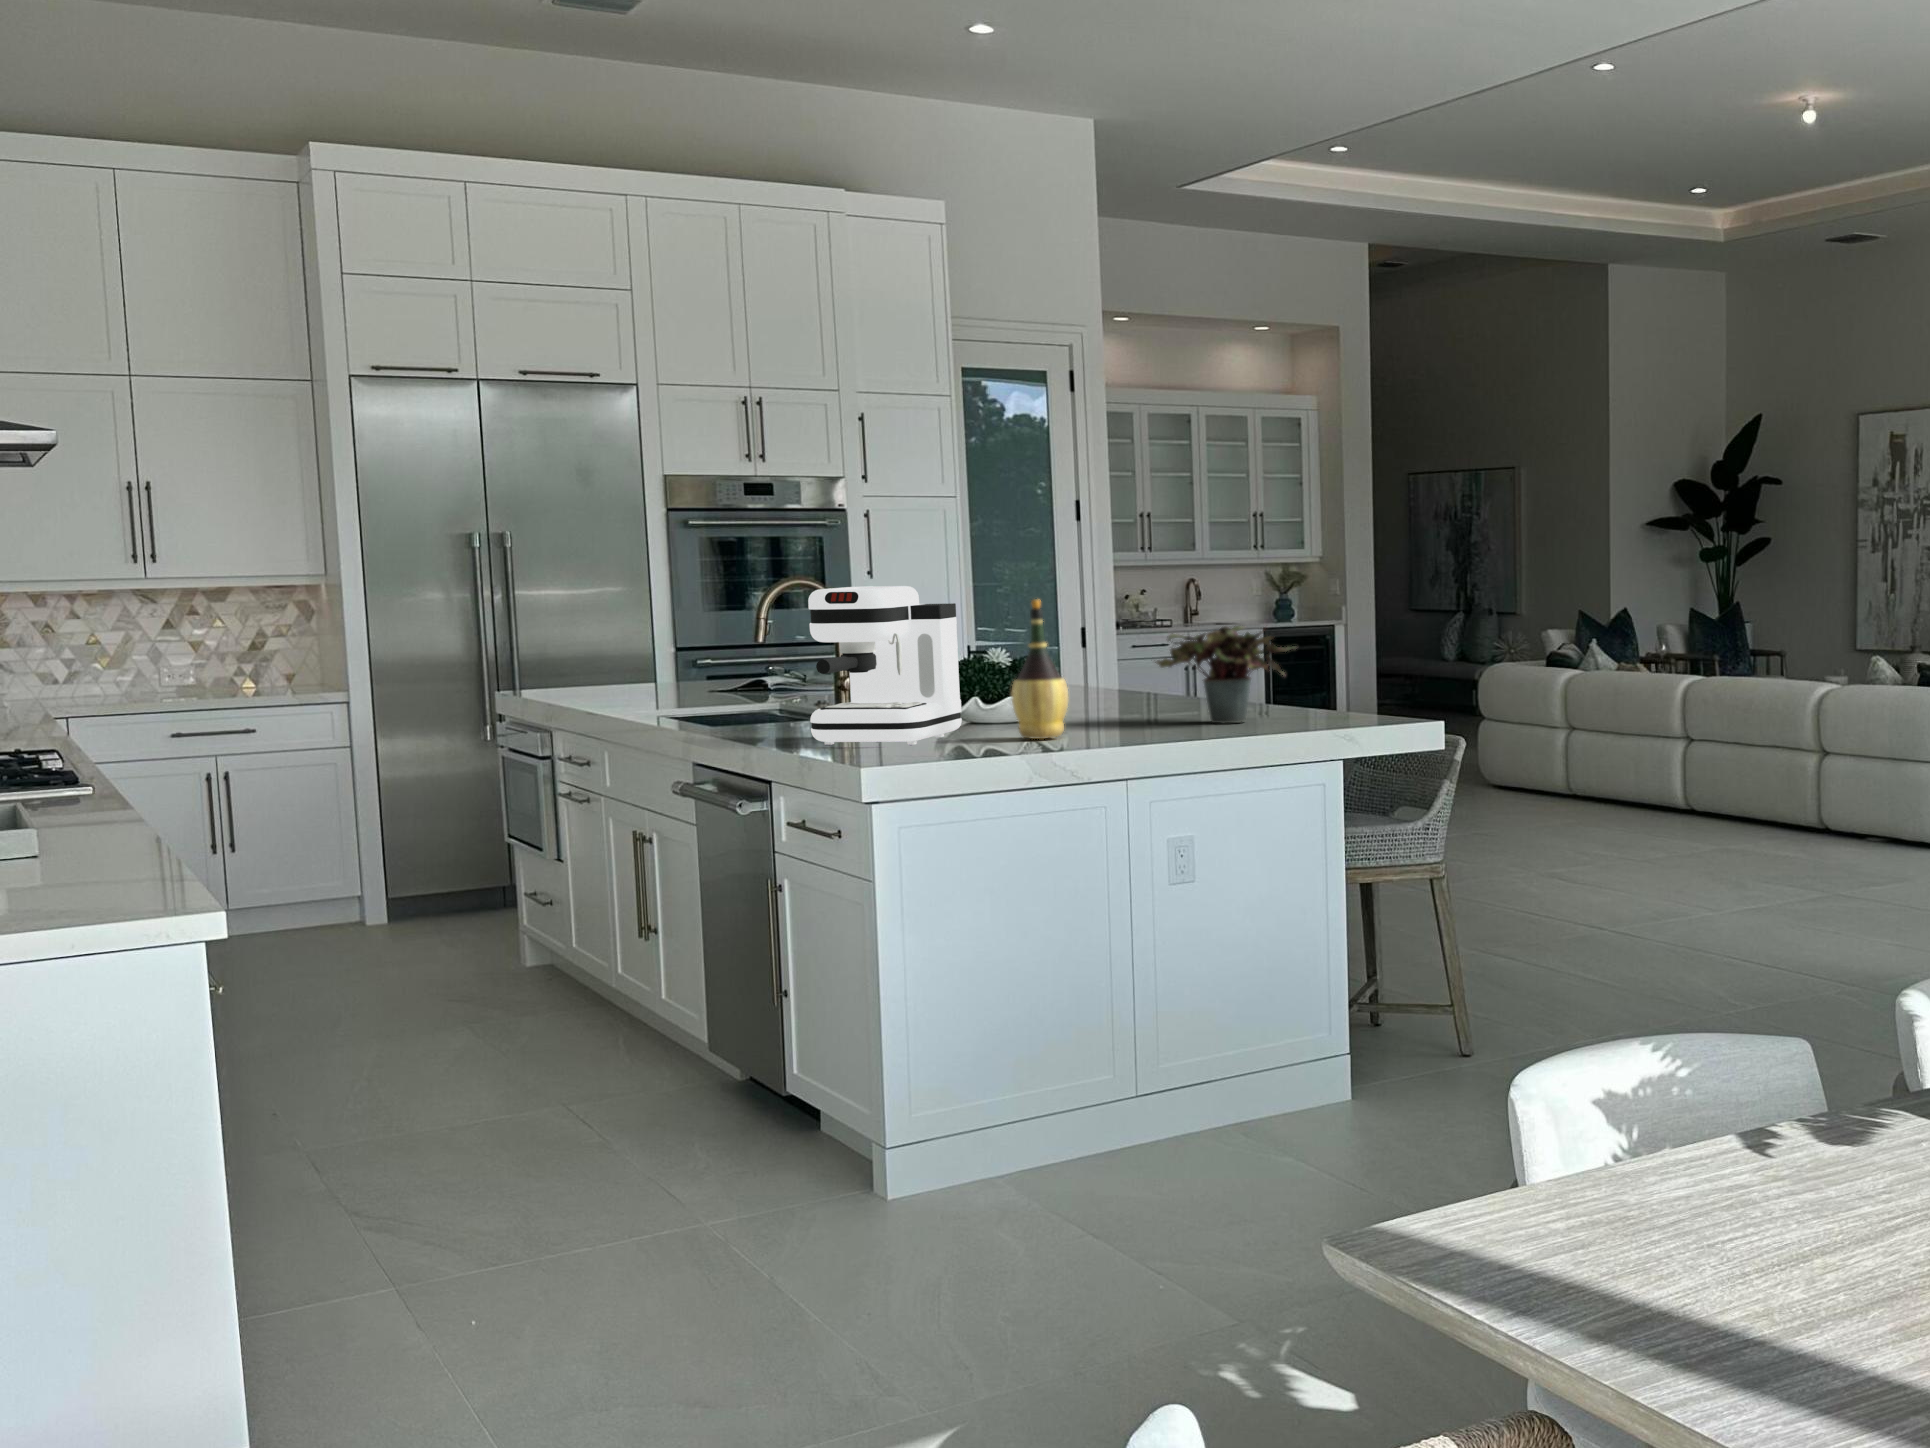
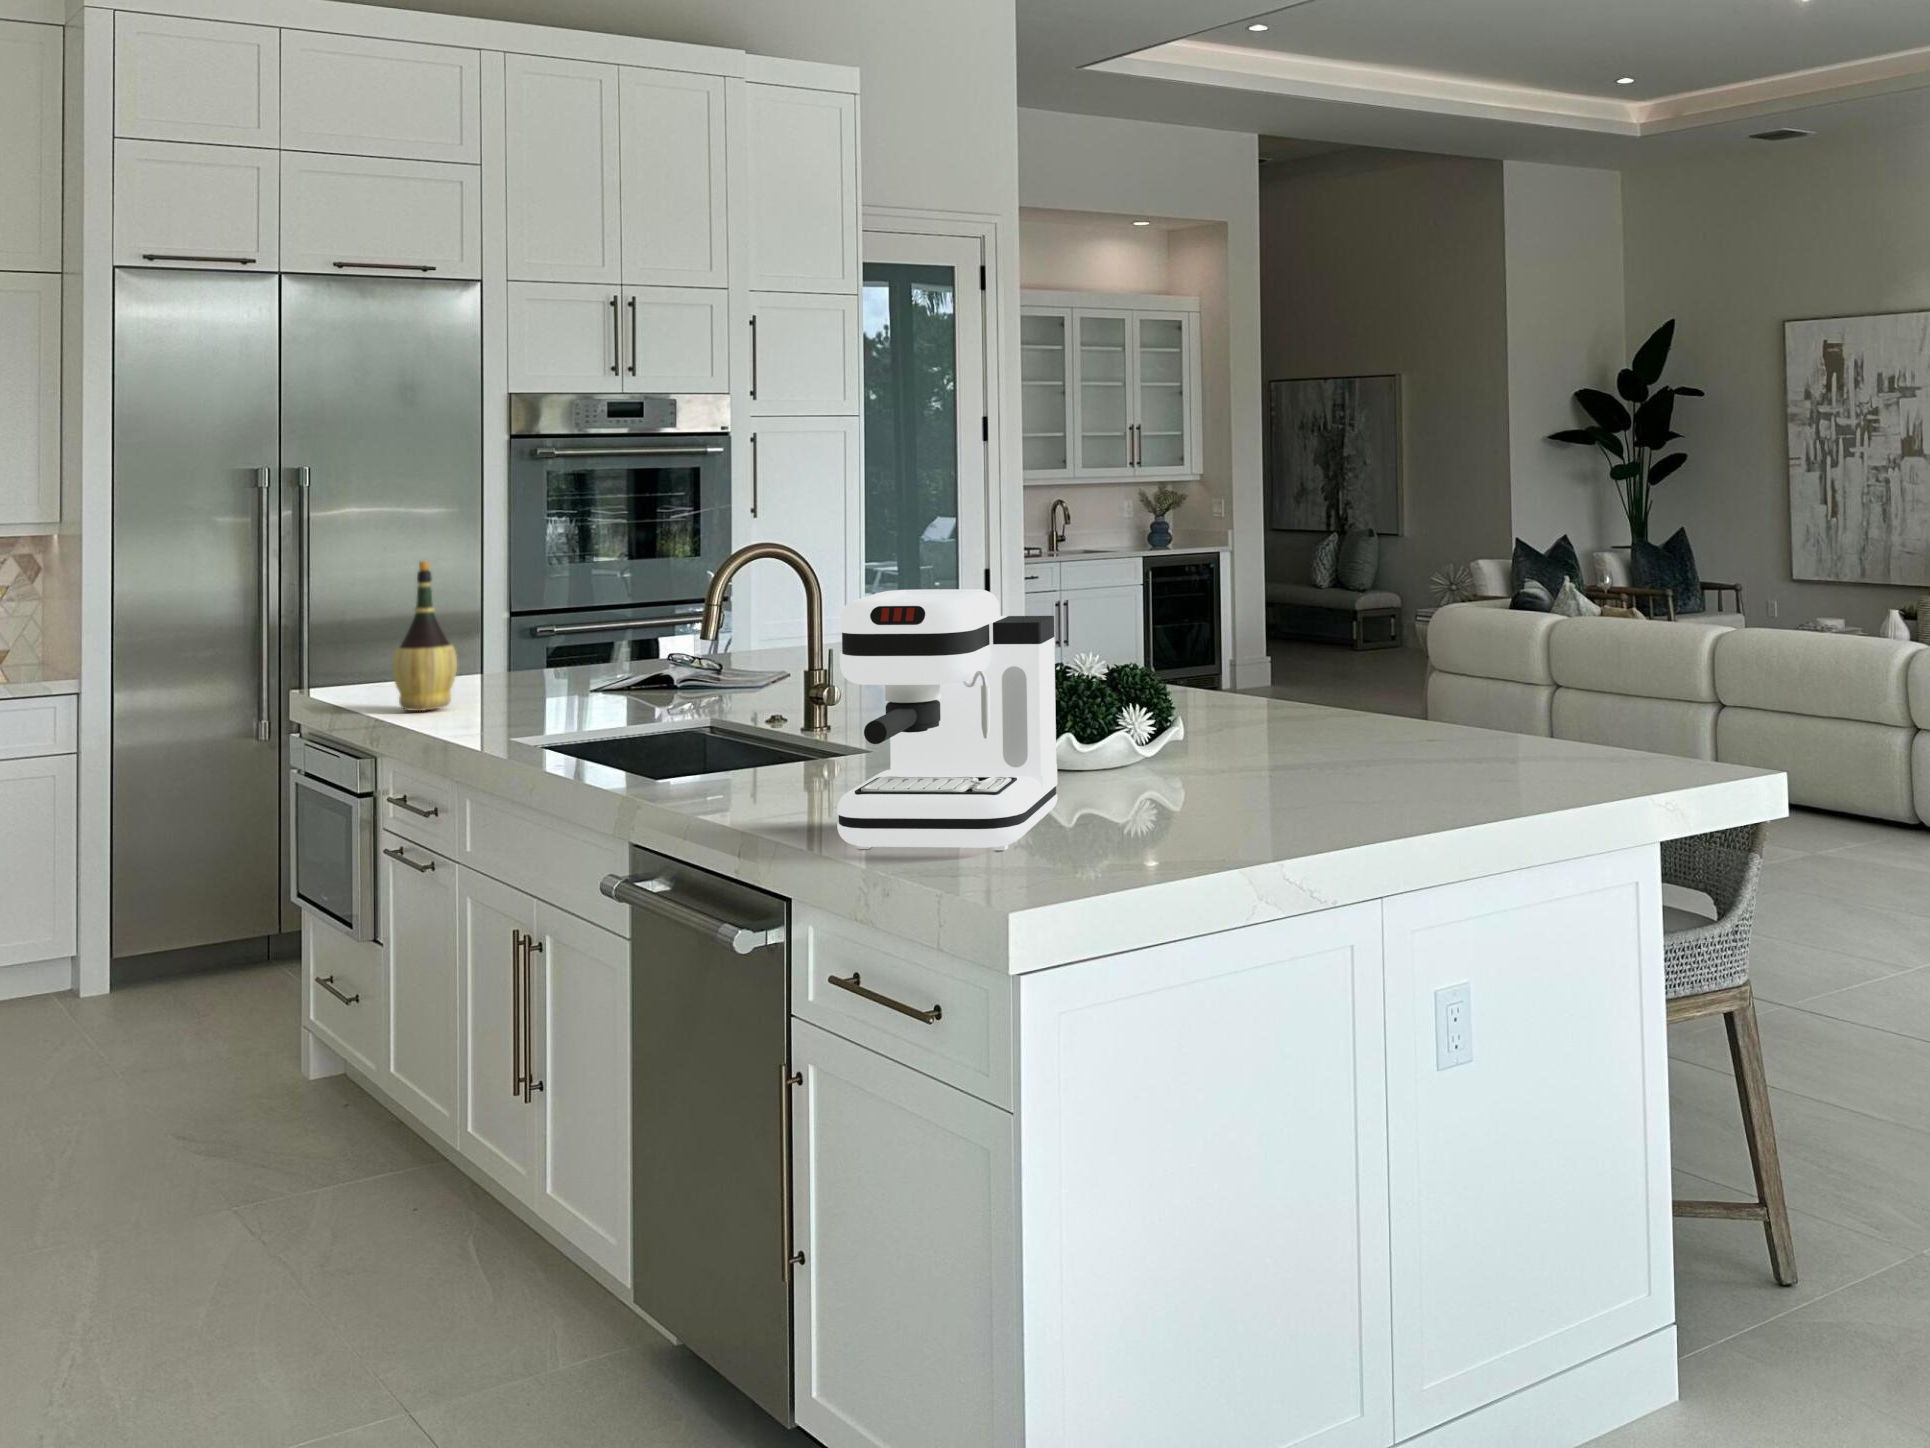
wine bottle: present [1012,599,1068,739] -> present [392,561,457,711]
potted plant: present [1155,626,1296,723] -> none [1322,634,1525,787]

